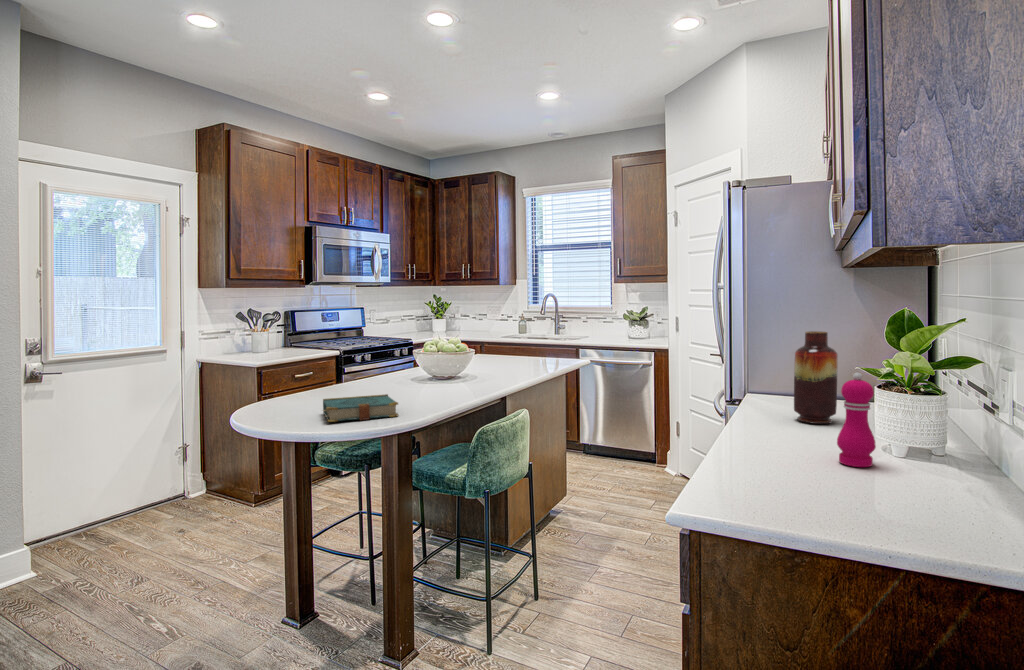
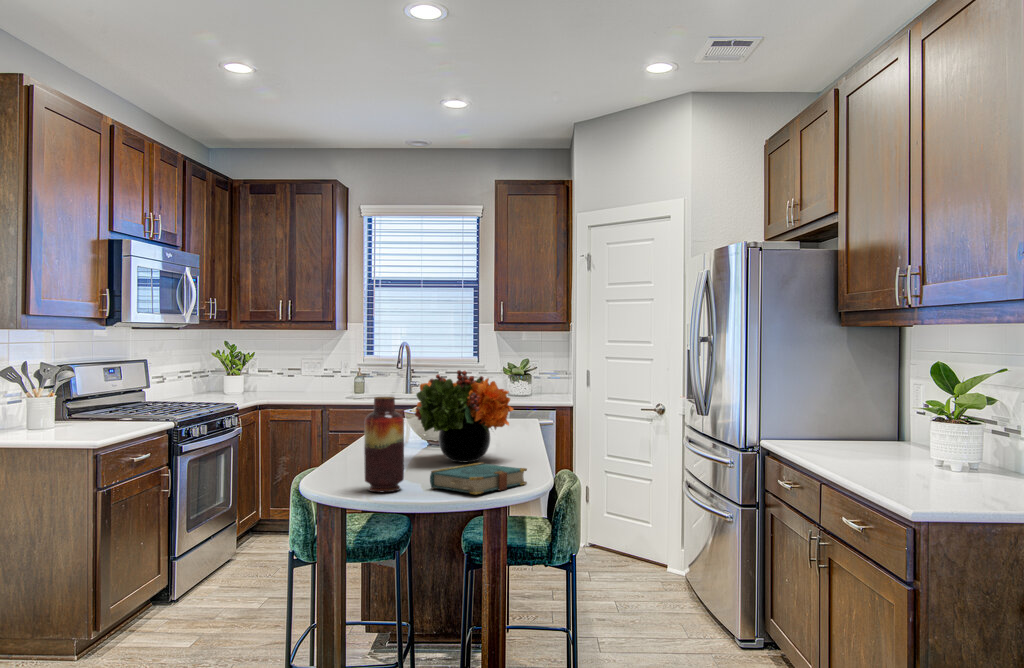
flower arrangement: none [369,316,459,393] -> present [415,370,513,463]
vase: present [794,331,838,424] -> present [364,397,404,492]
pepper mill: present [837,373,876,467] -> none [962,411,991,483]

